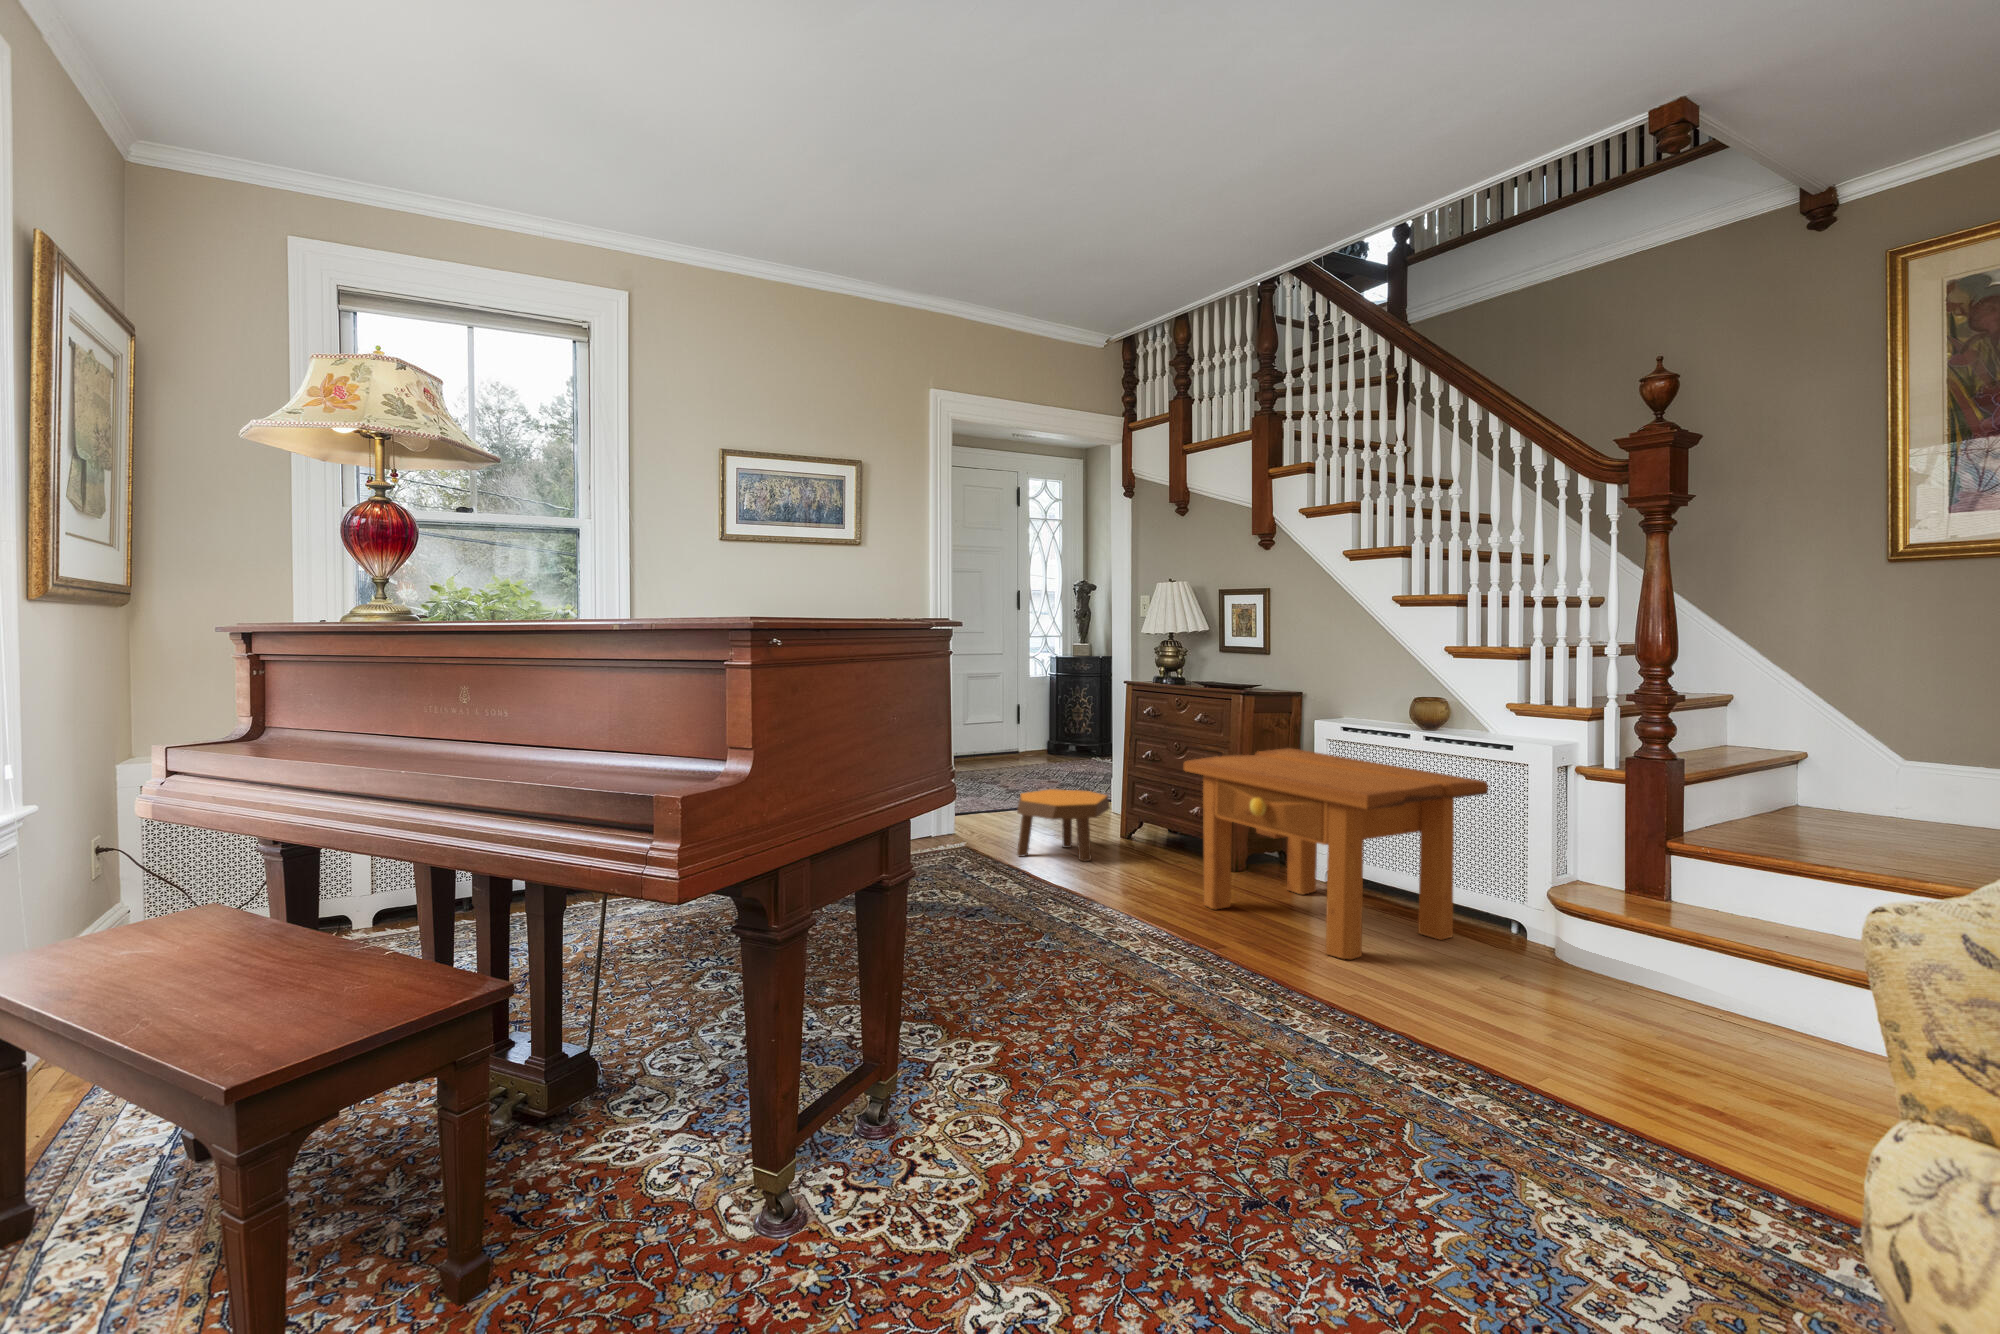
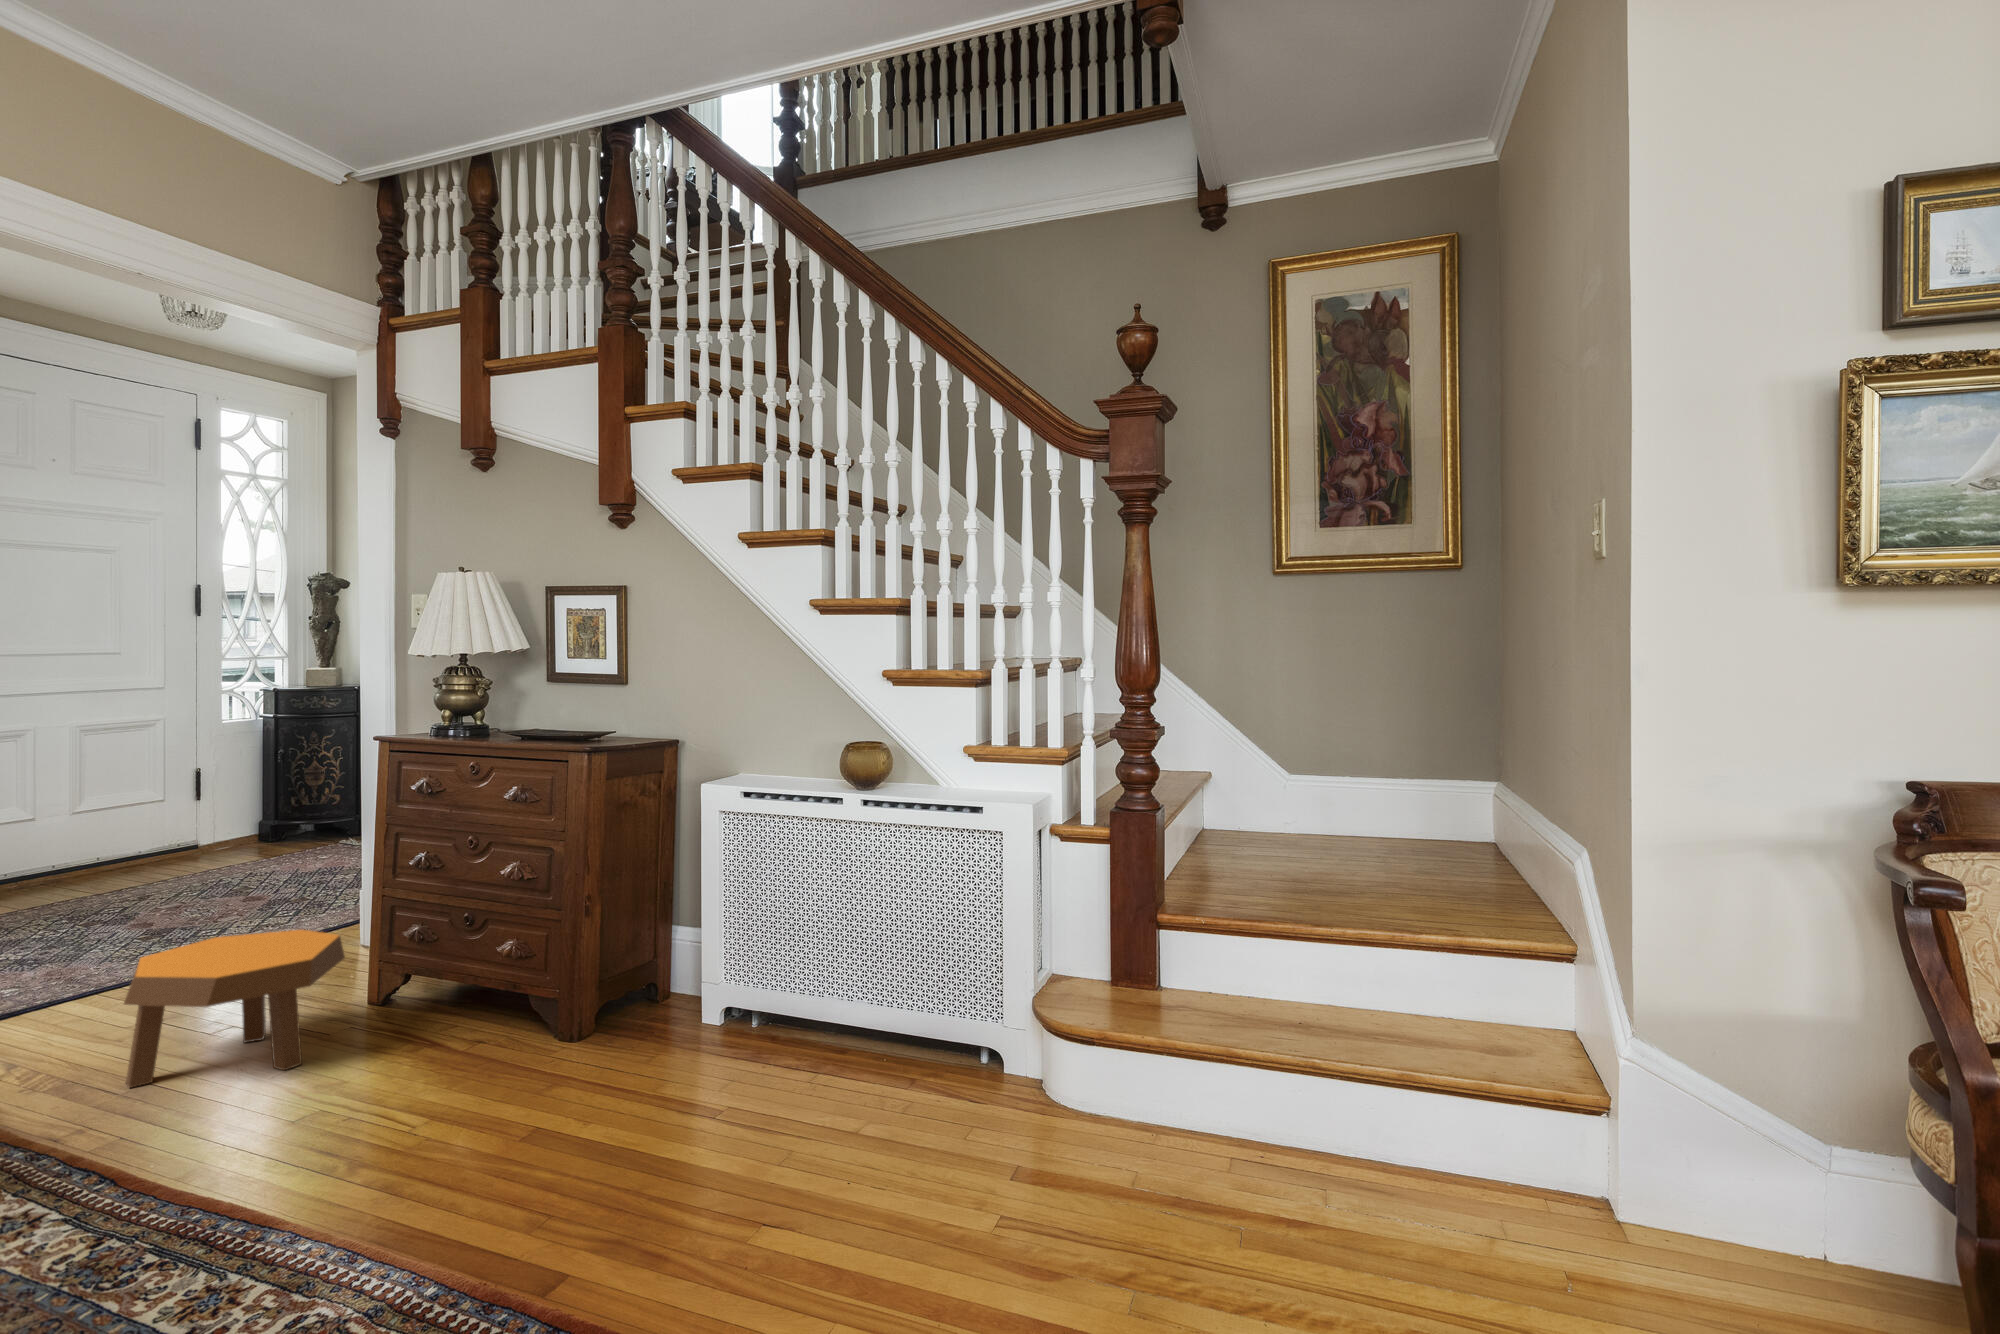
side table: present [1184,748,1488,959] -> none [483,828,962,1195]

